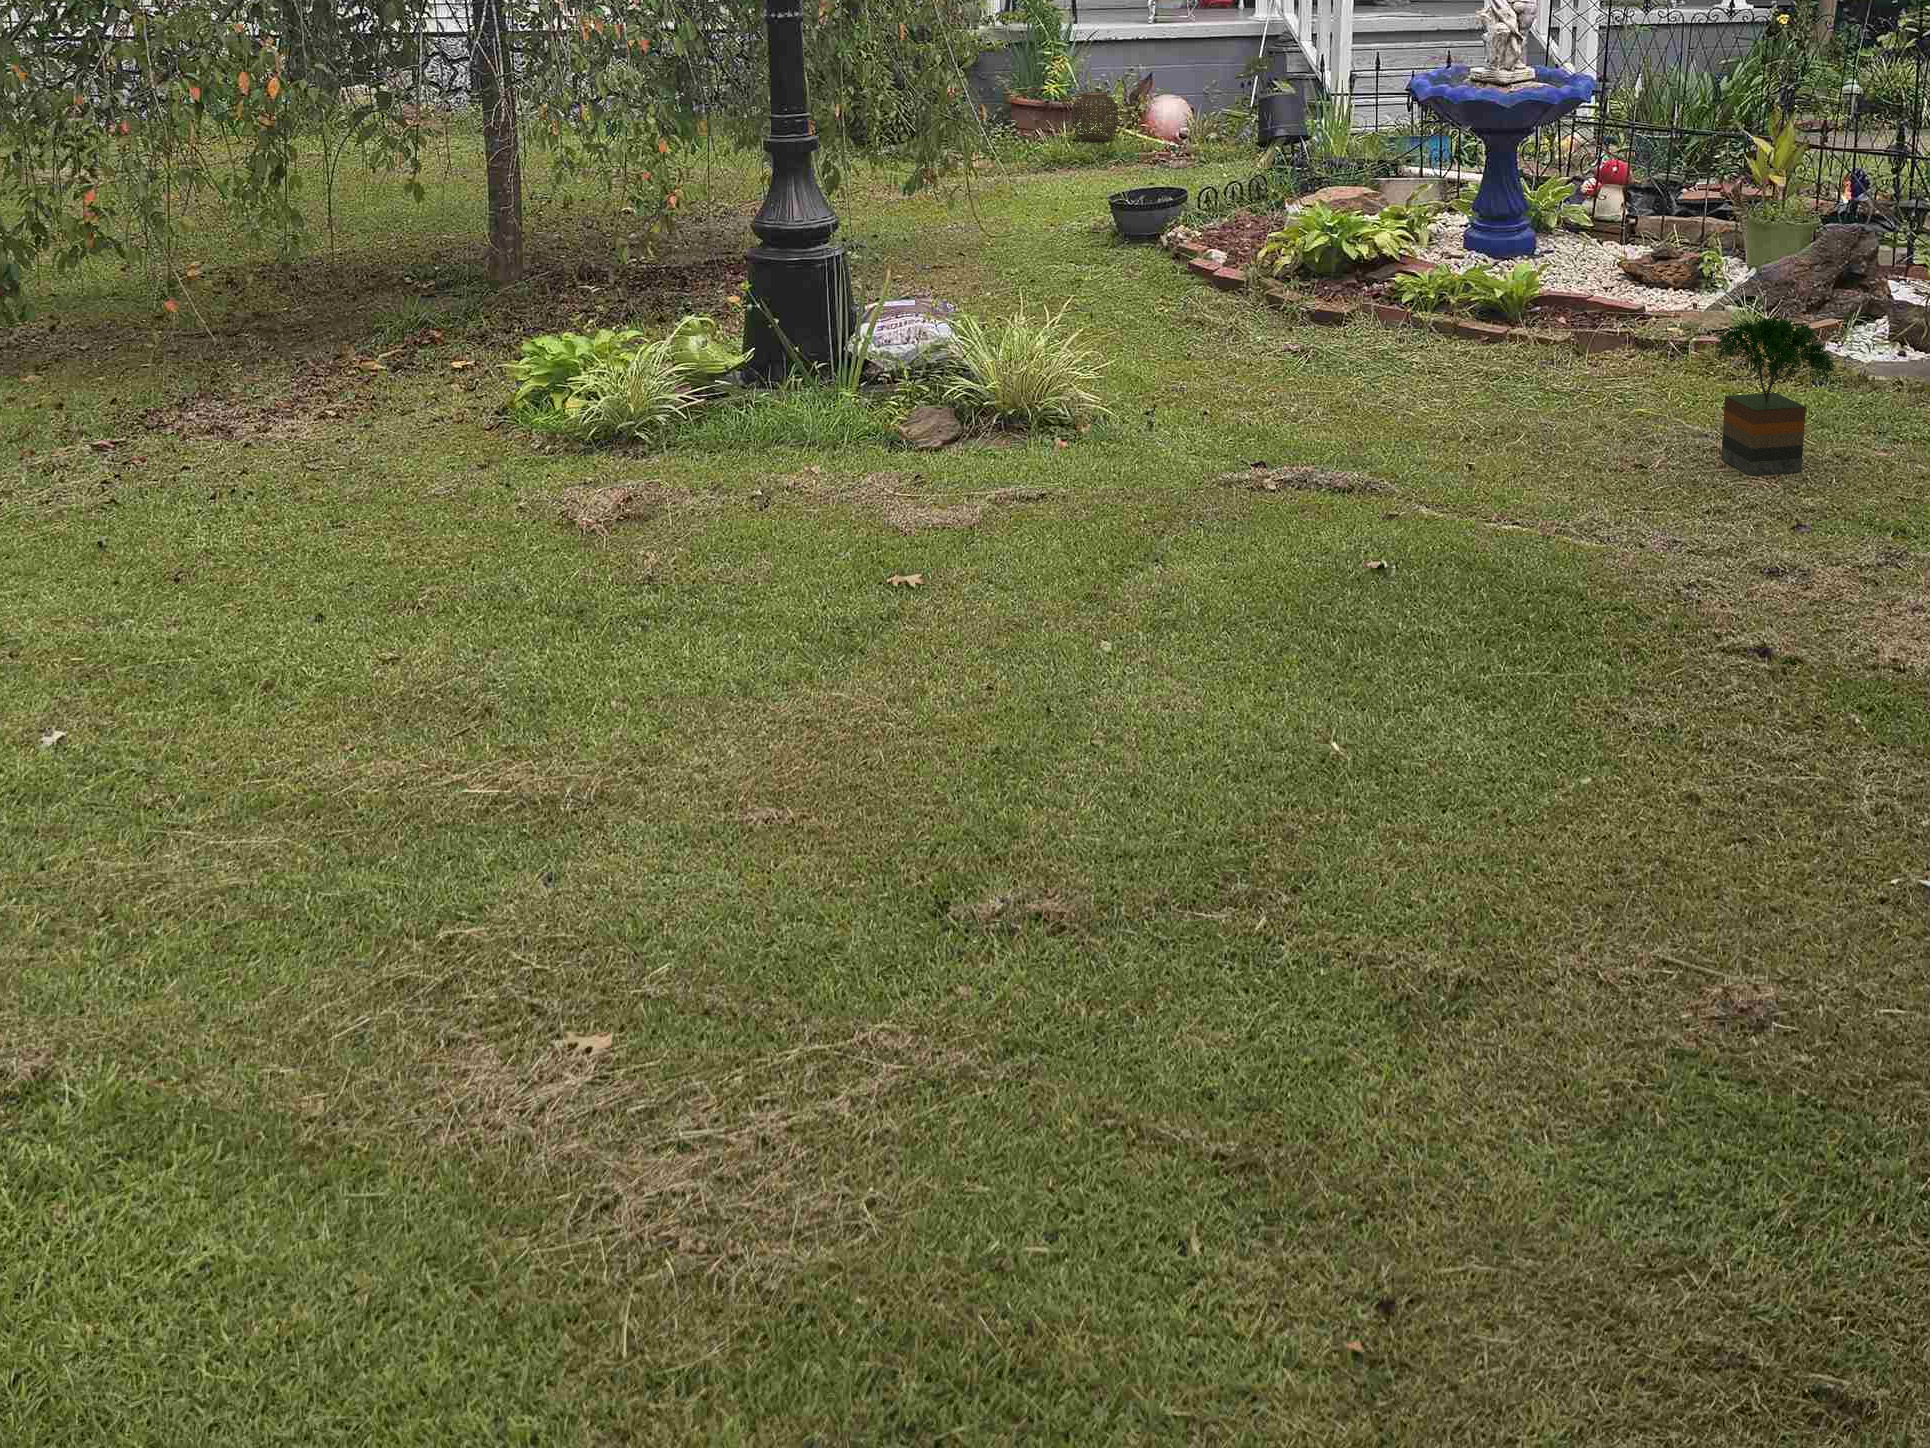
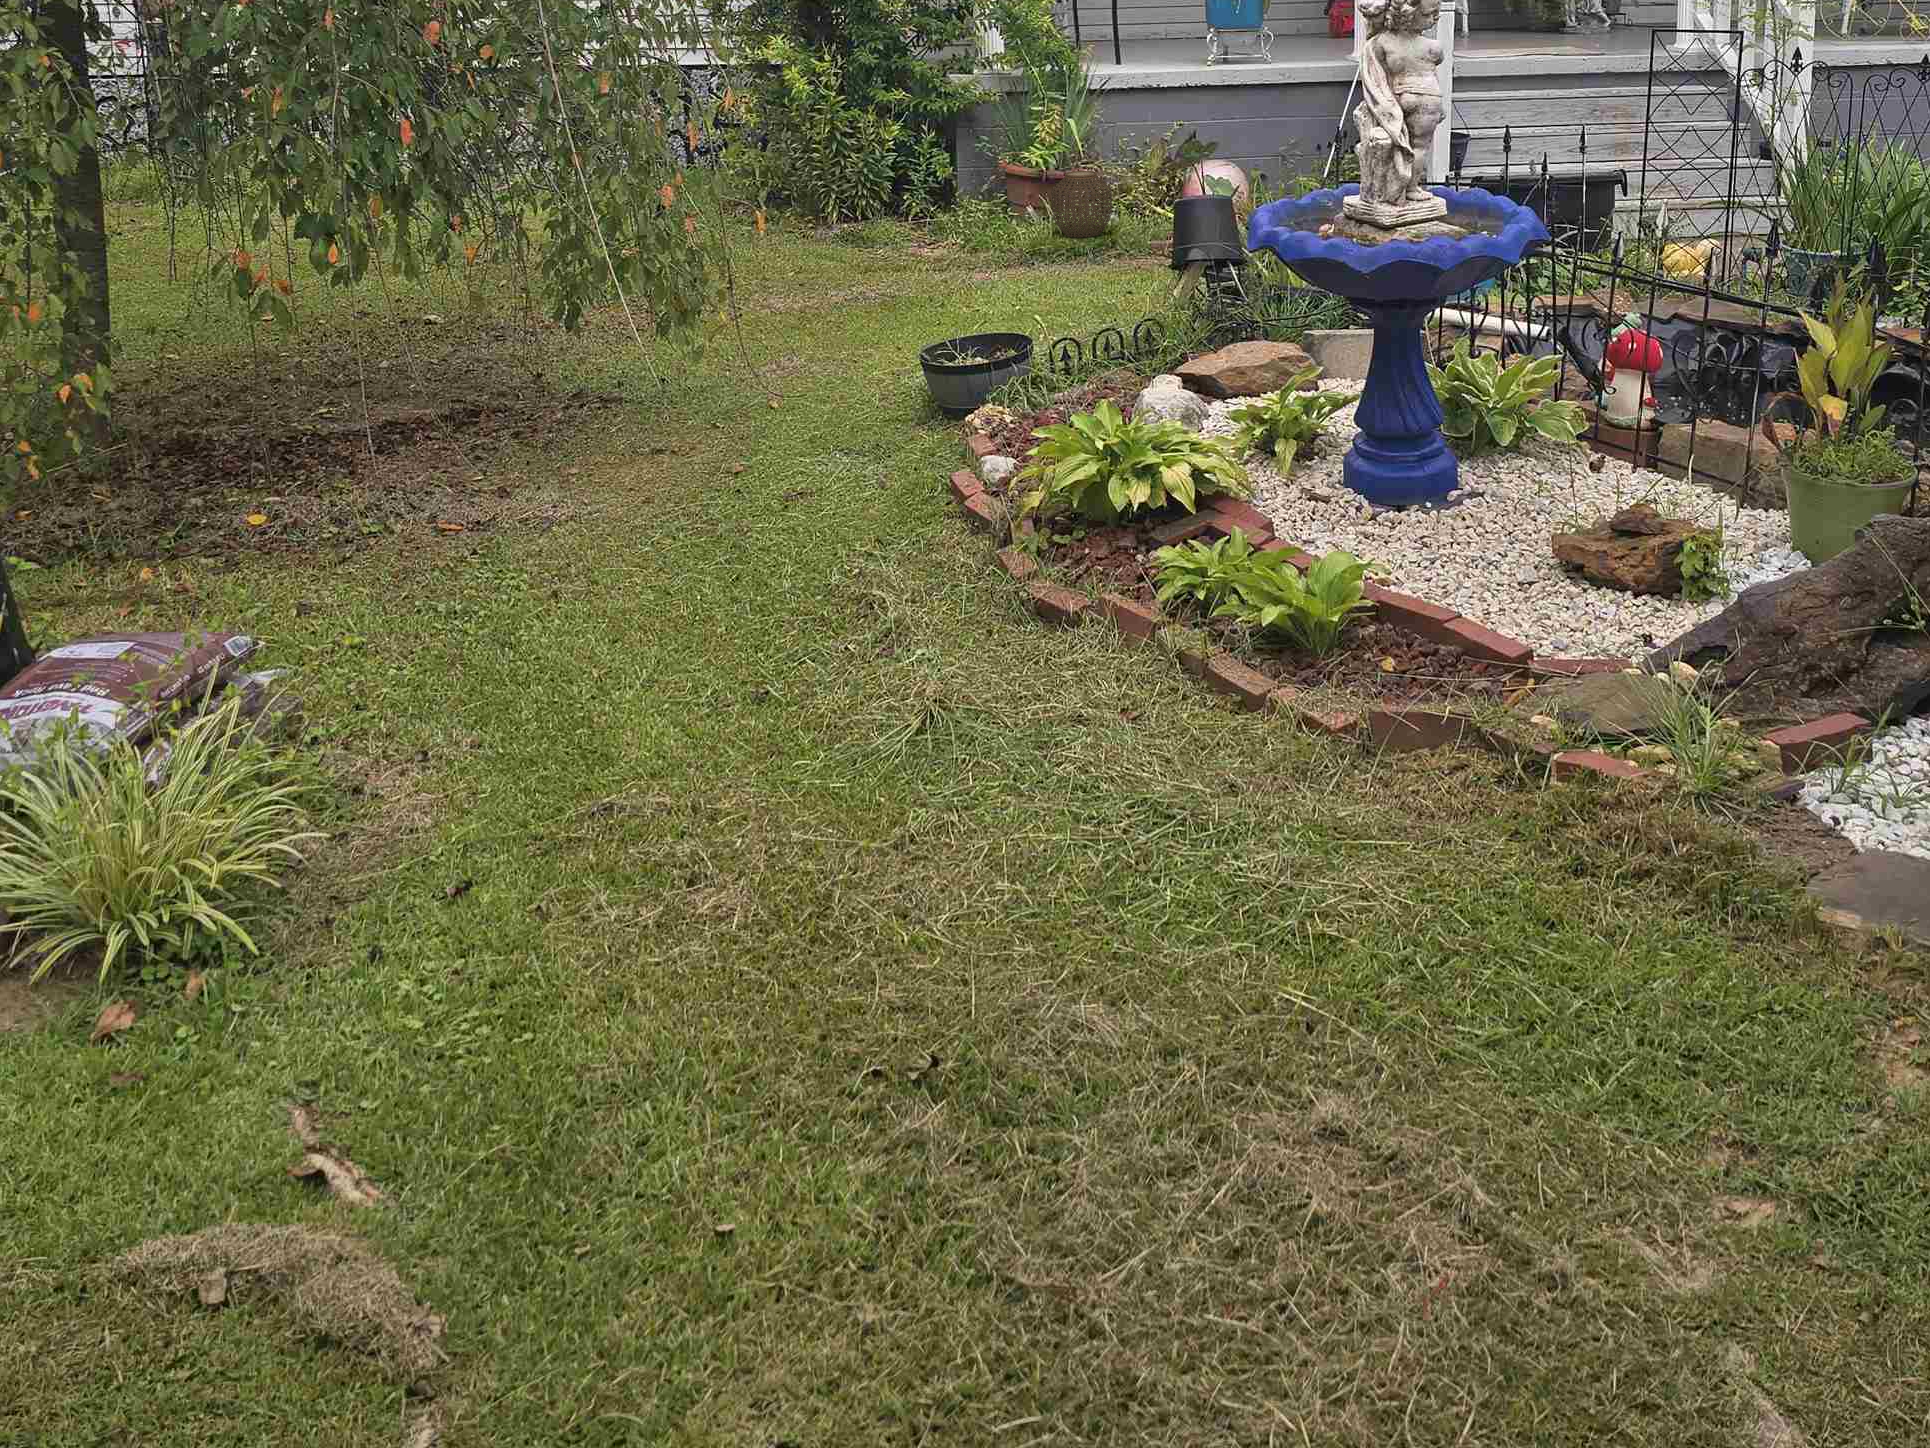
potted tree: present [1715,316,1835,475] -> none [1237,895,1481,1268]

